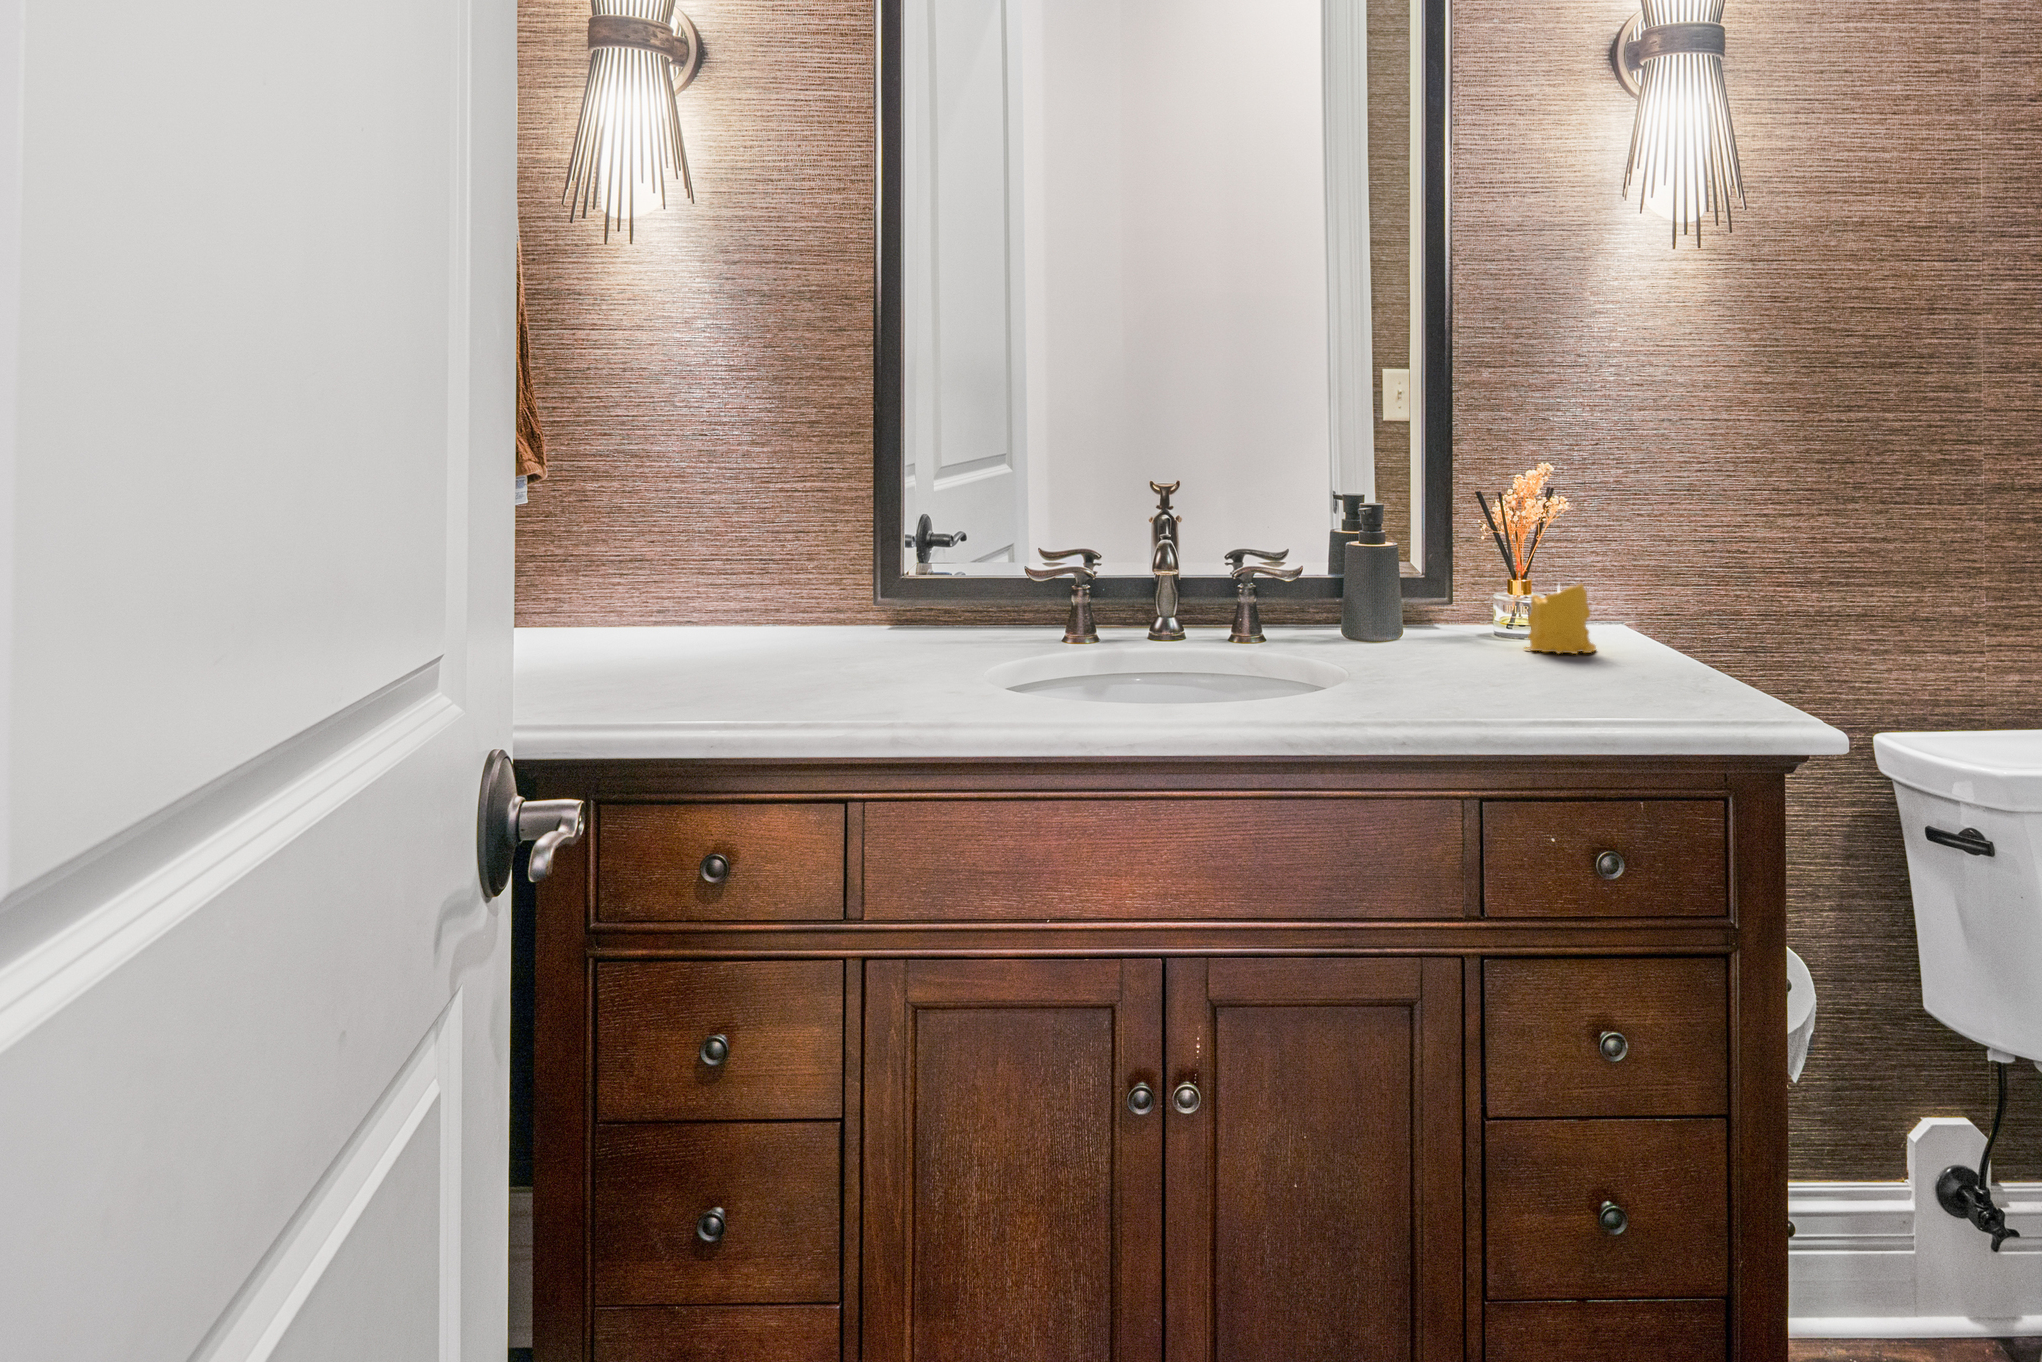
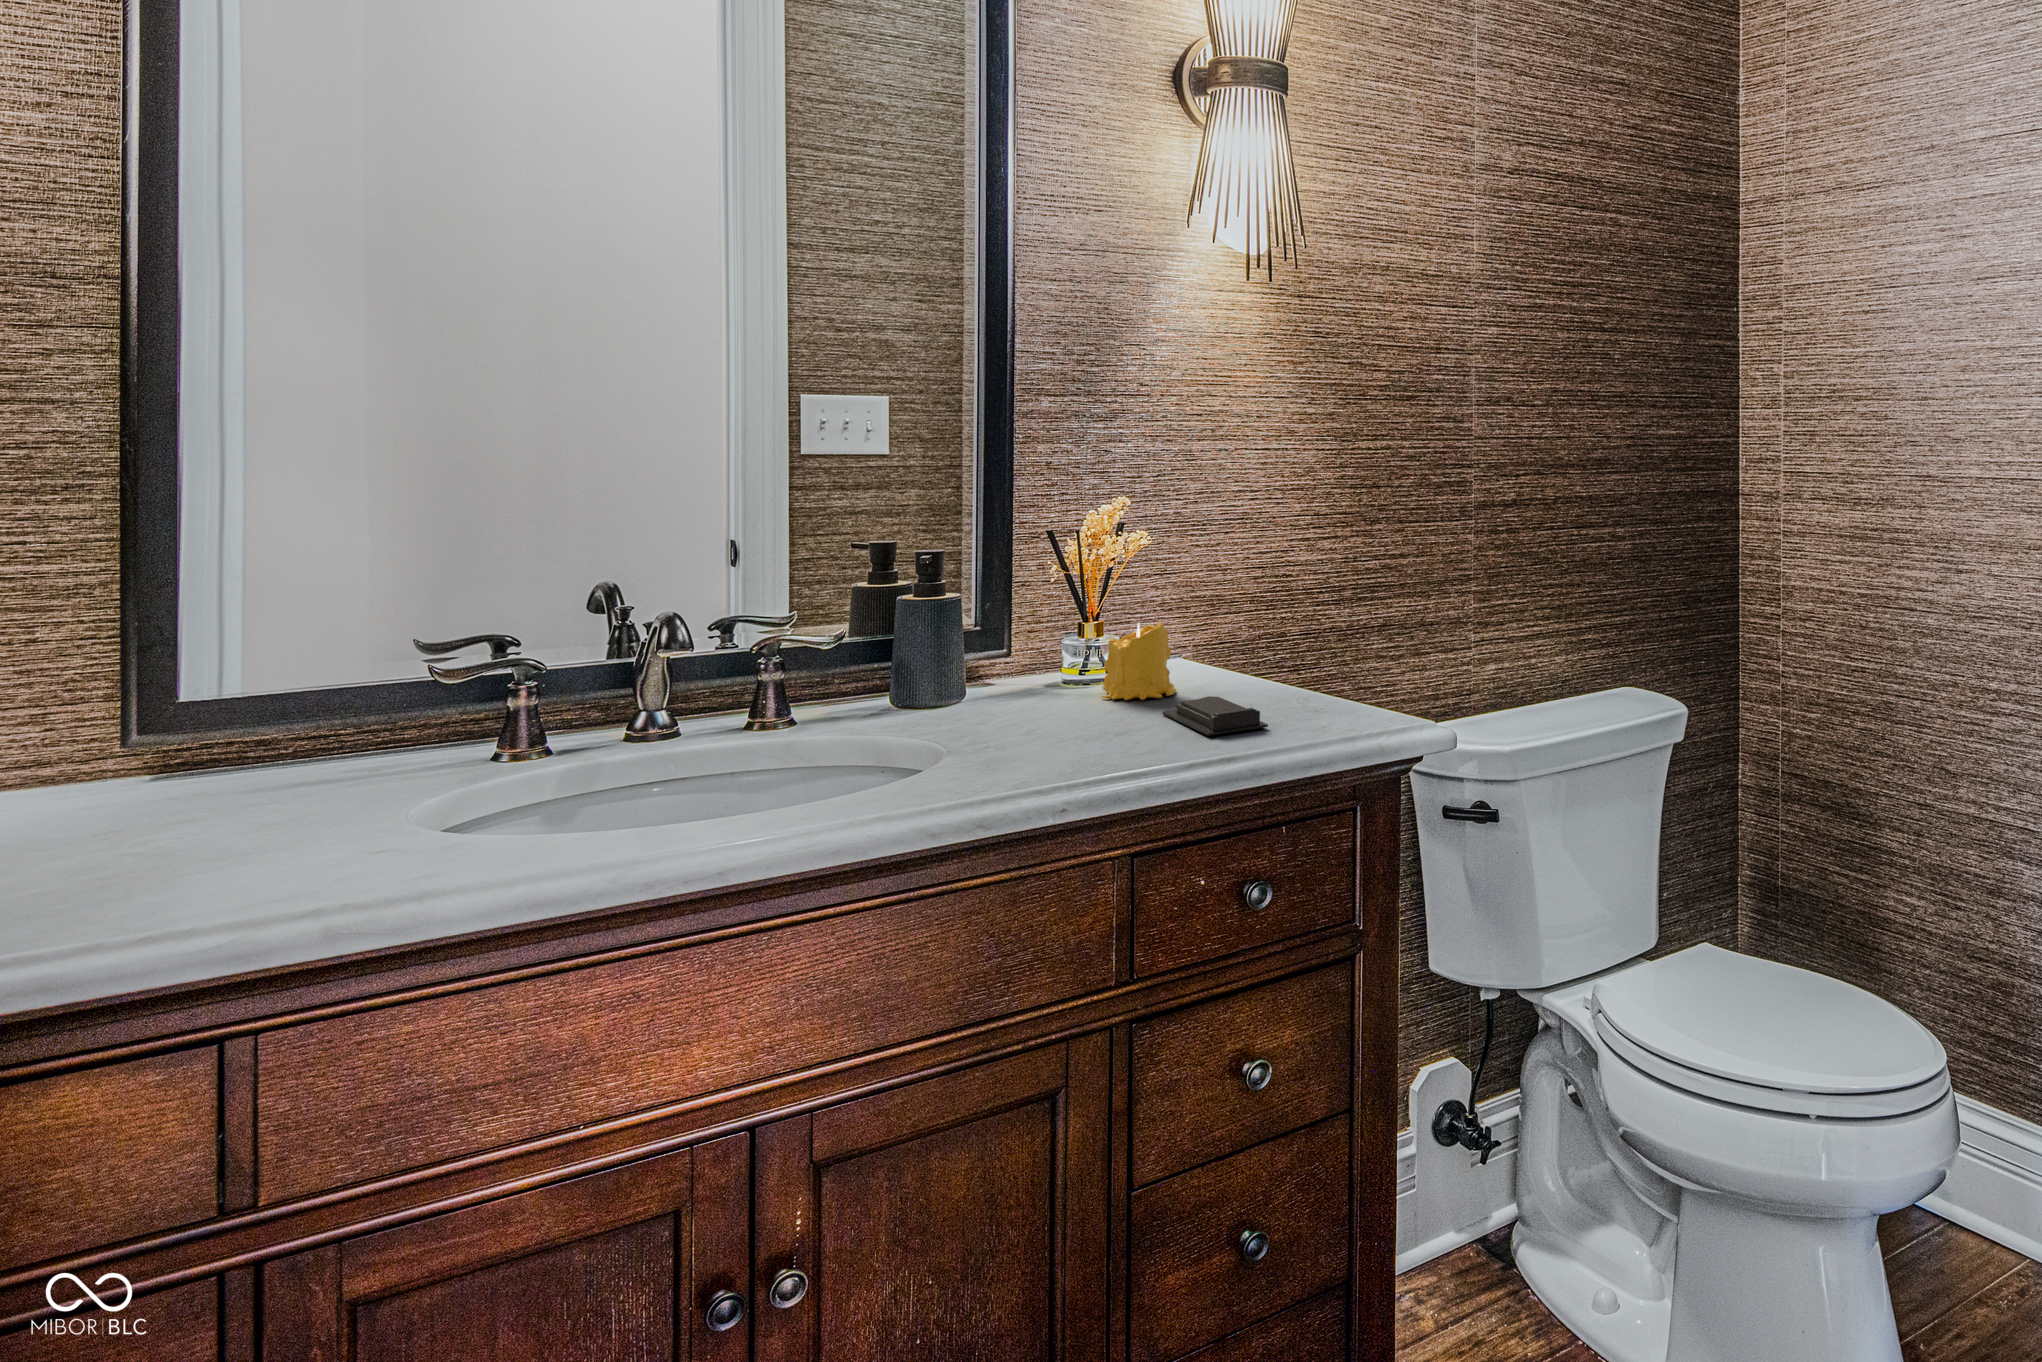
soap bar: none [1567,654,1657,684] -> present [1163,697,1268,736]

